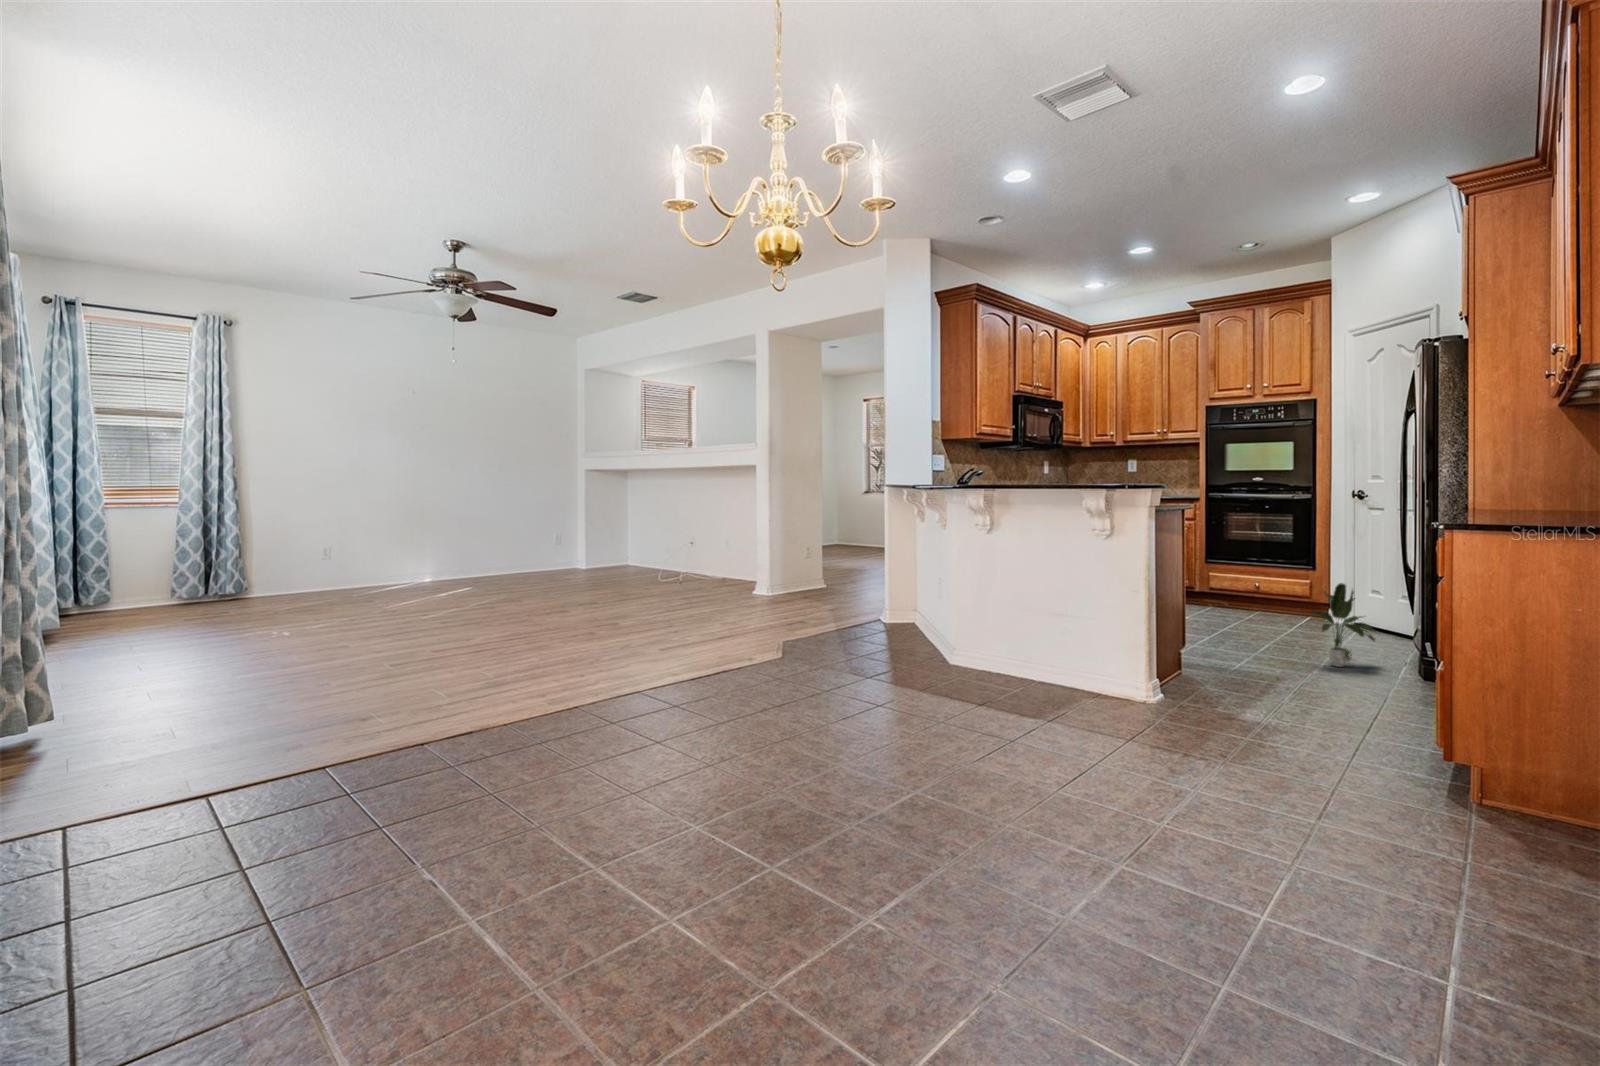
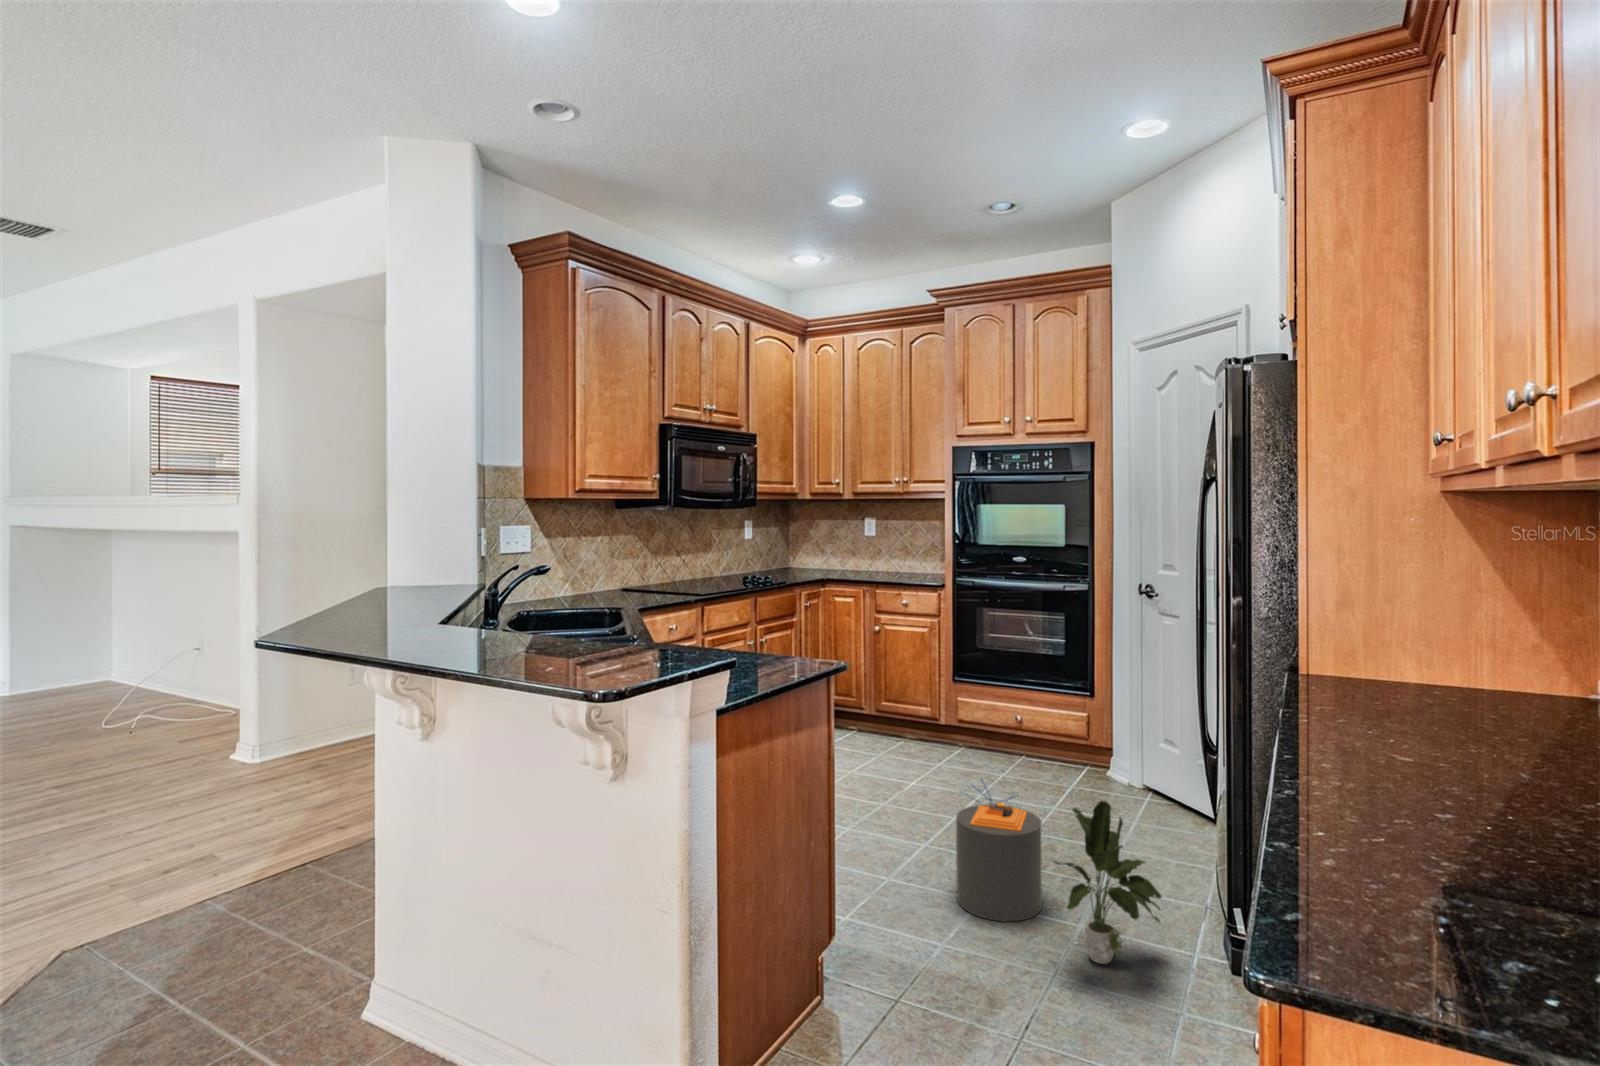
trash can: none [1240,583,1297,656] -> present [956,778,1042,922]

